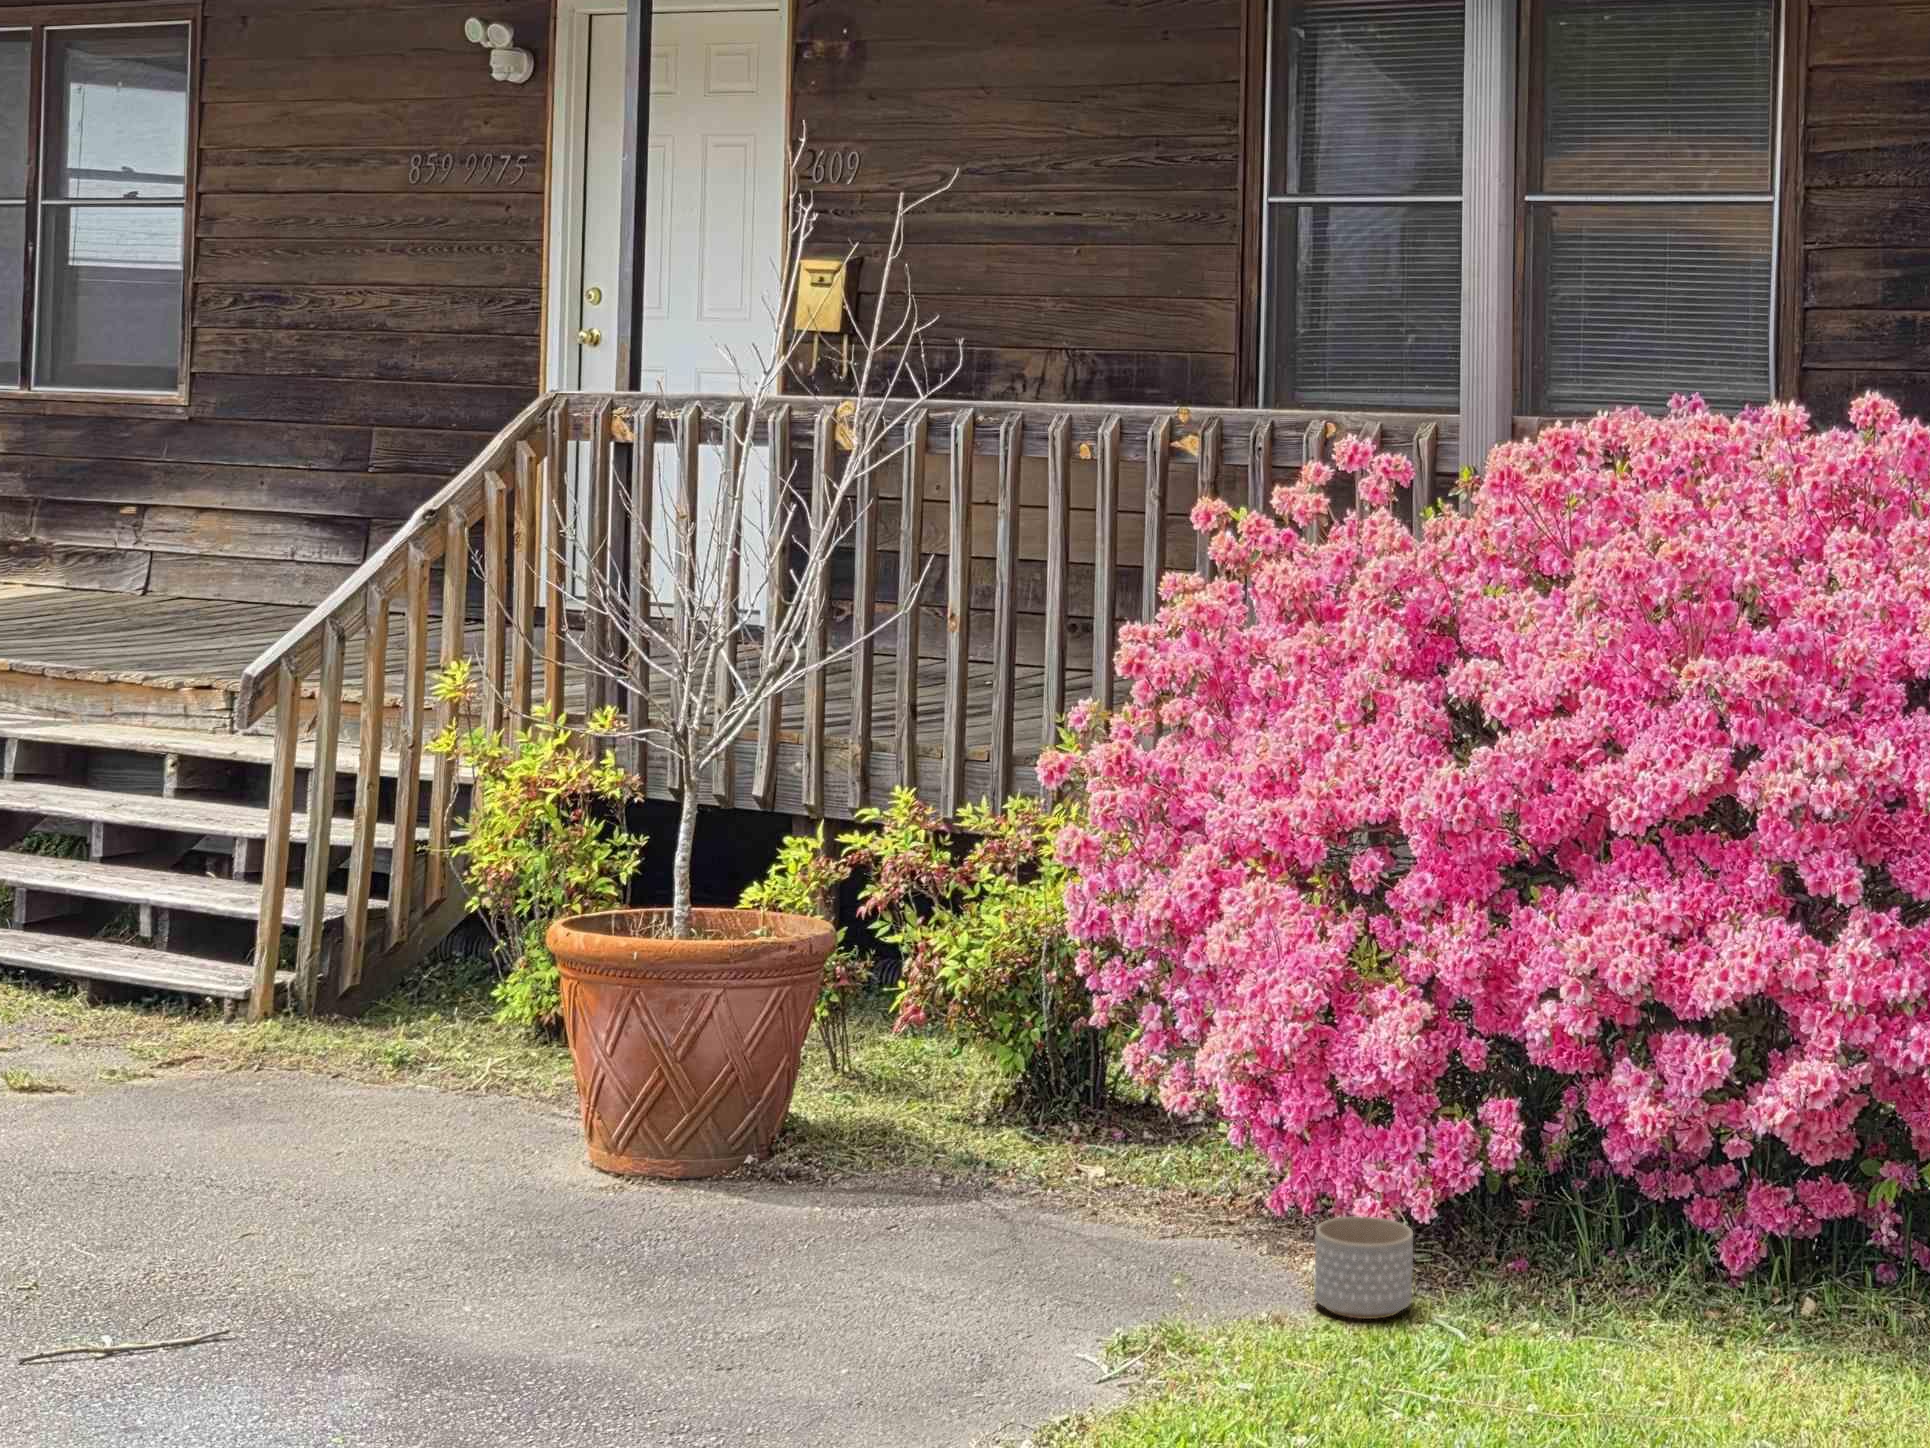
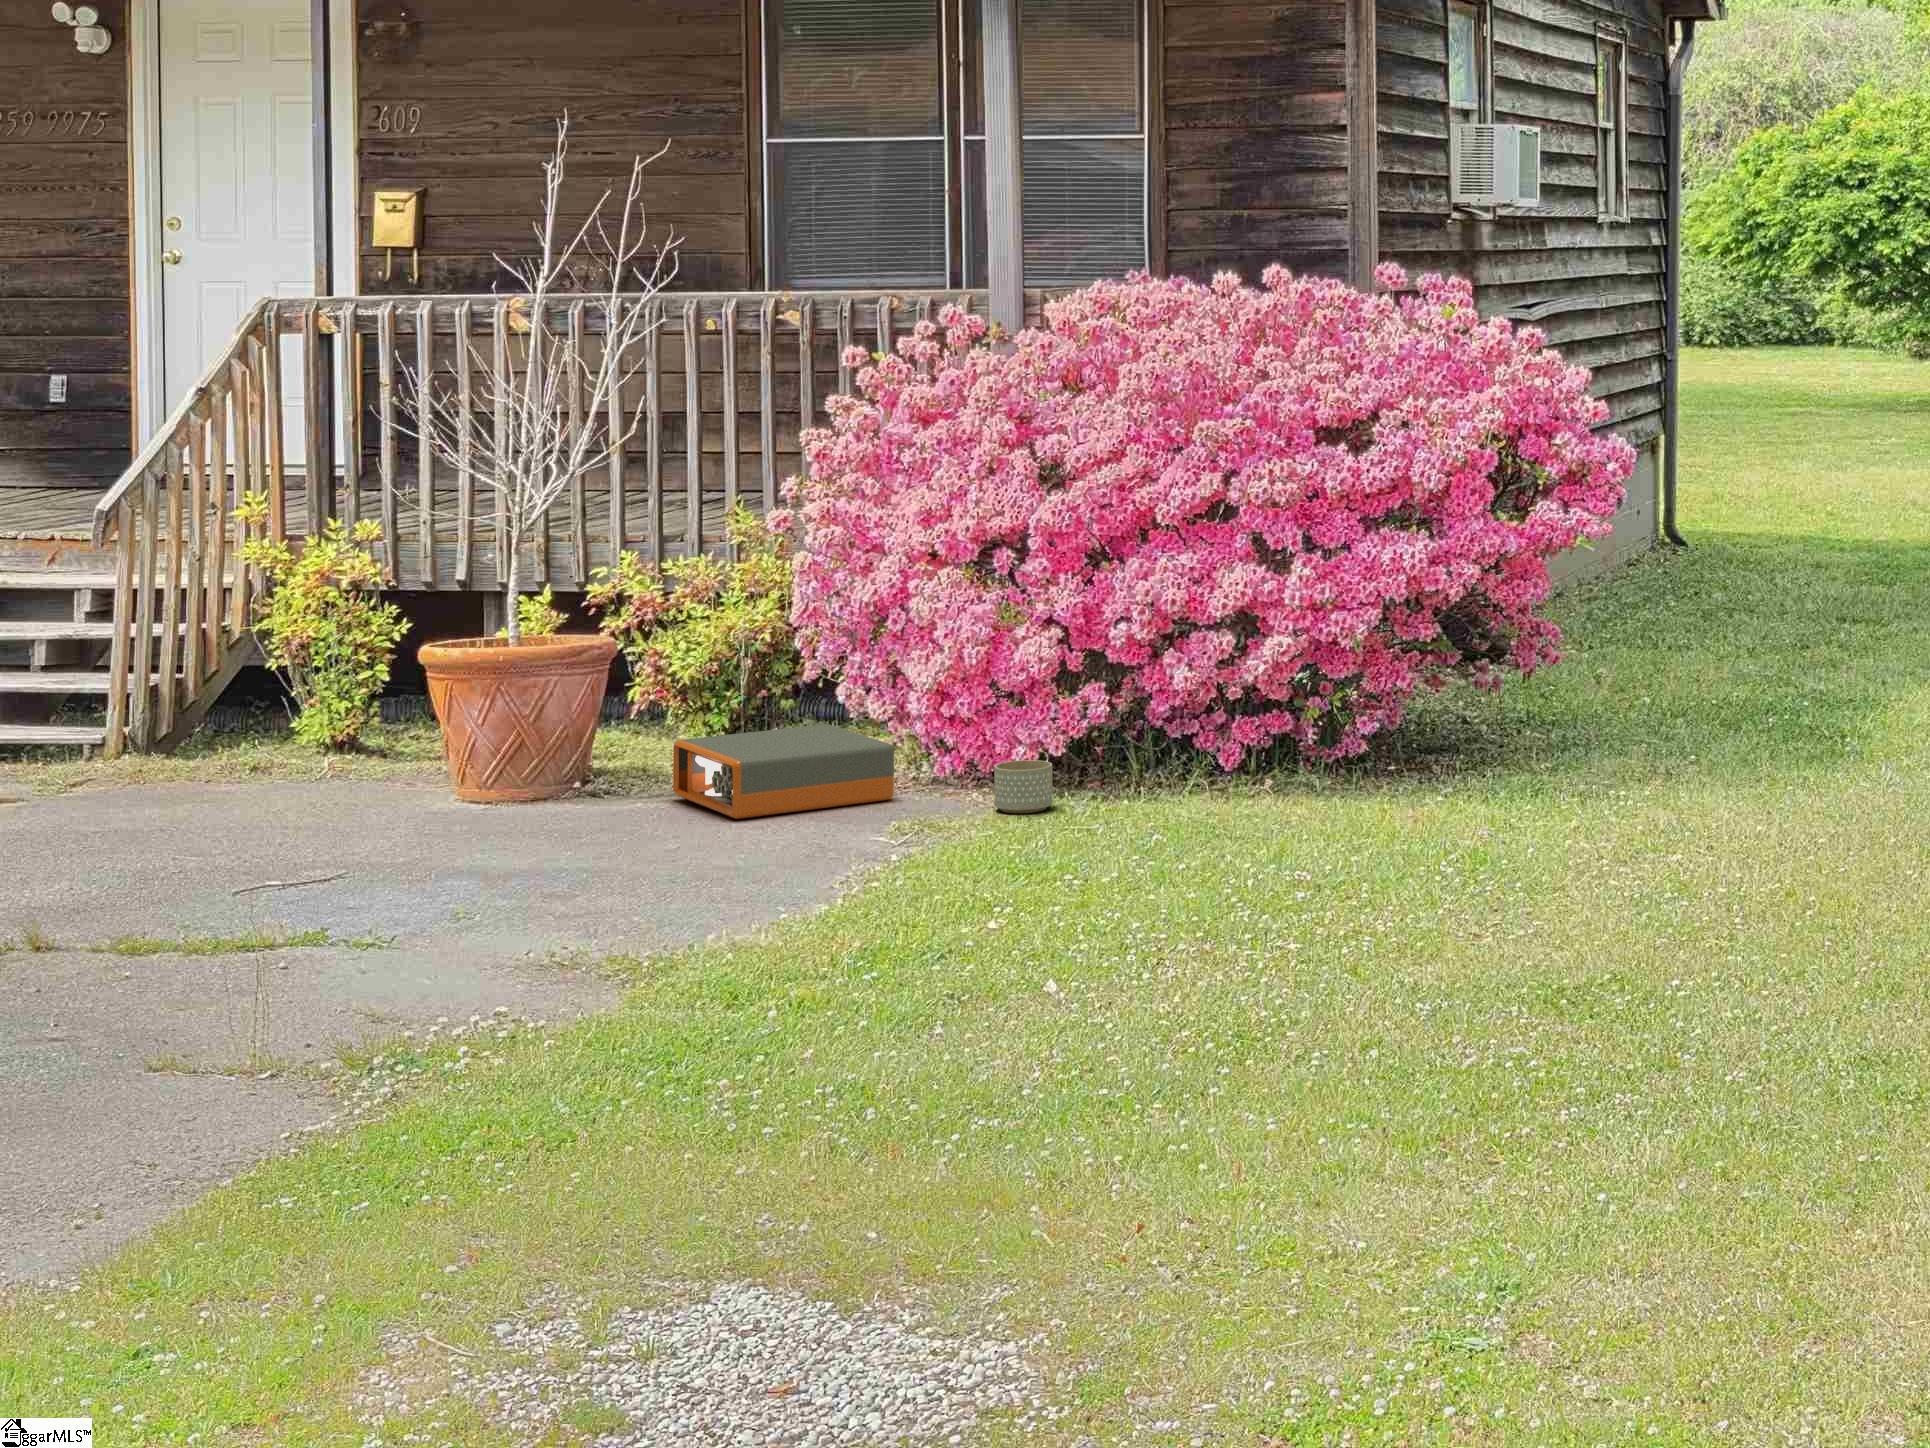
storage box: none [869,1093,1183,1258] -> present [673,724,894,819]

